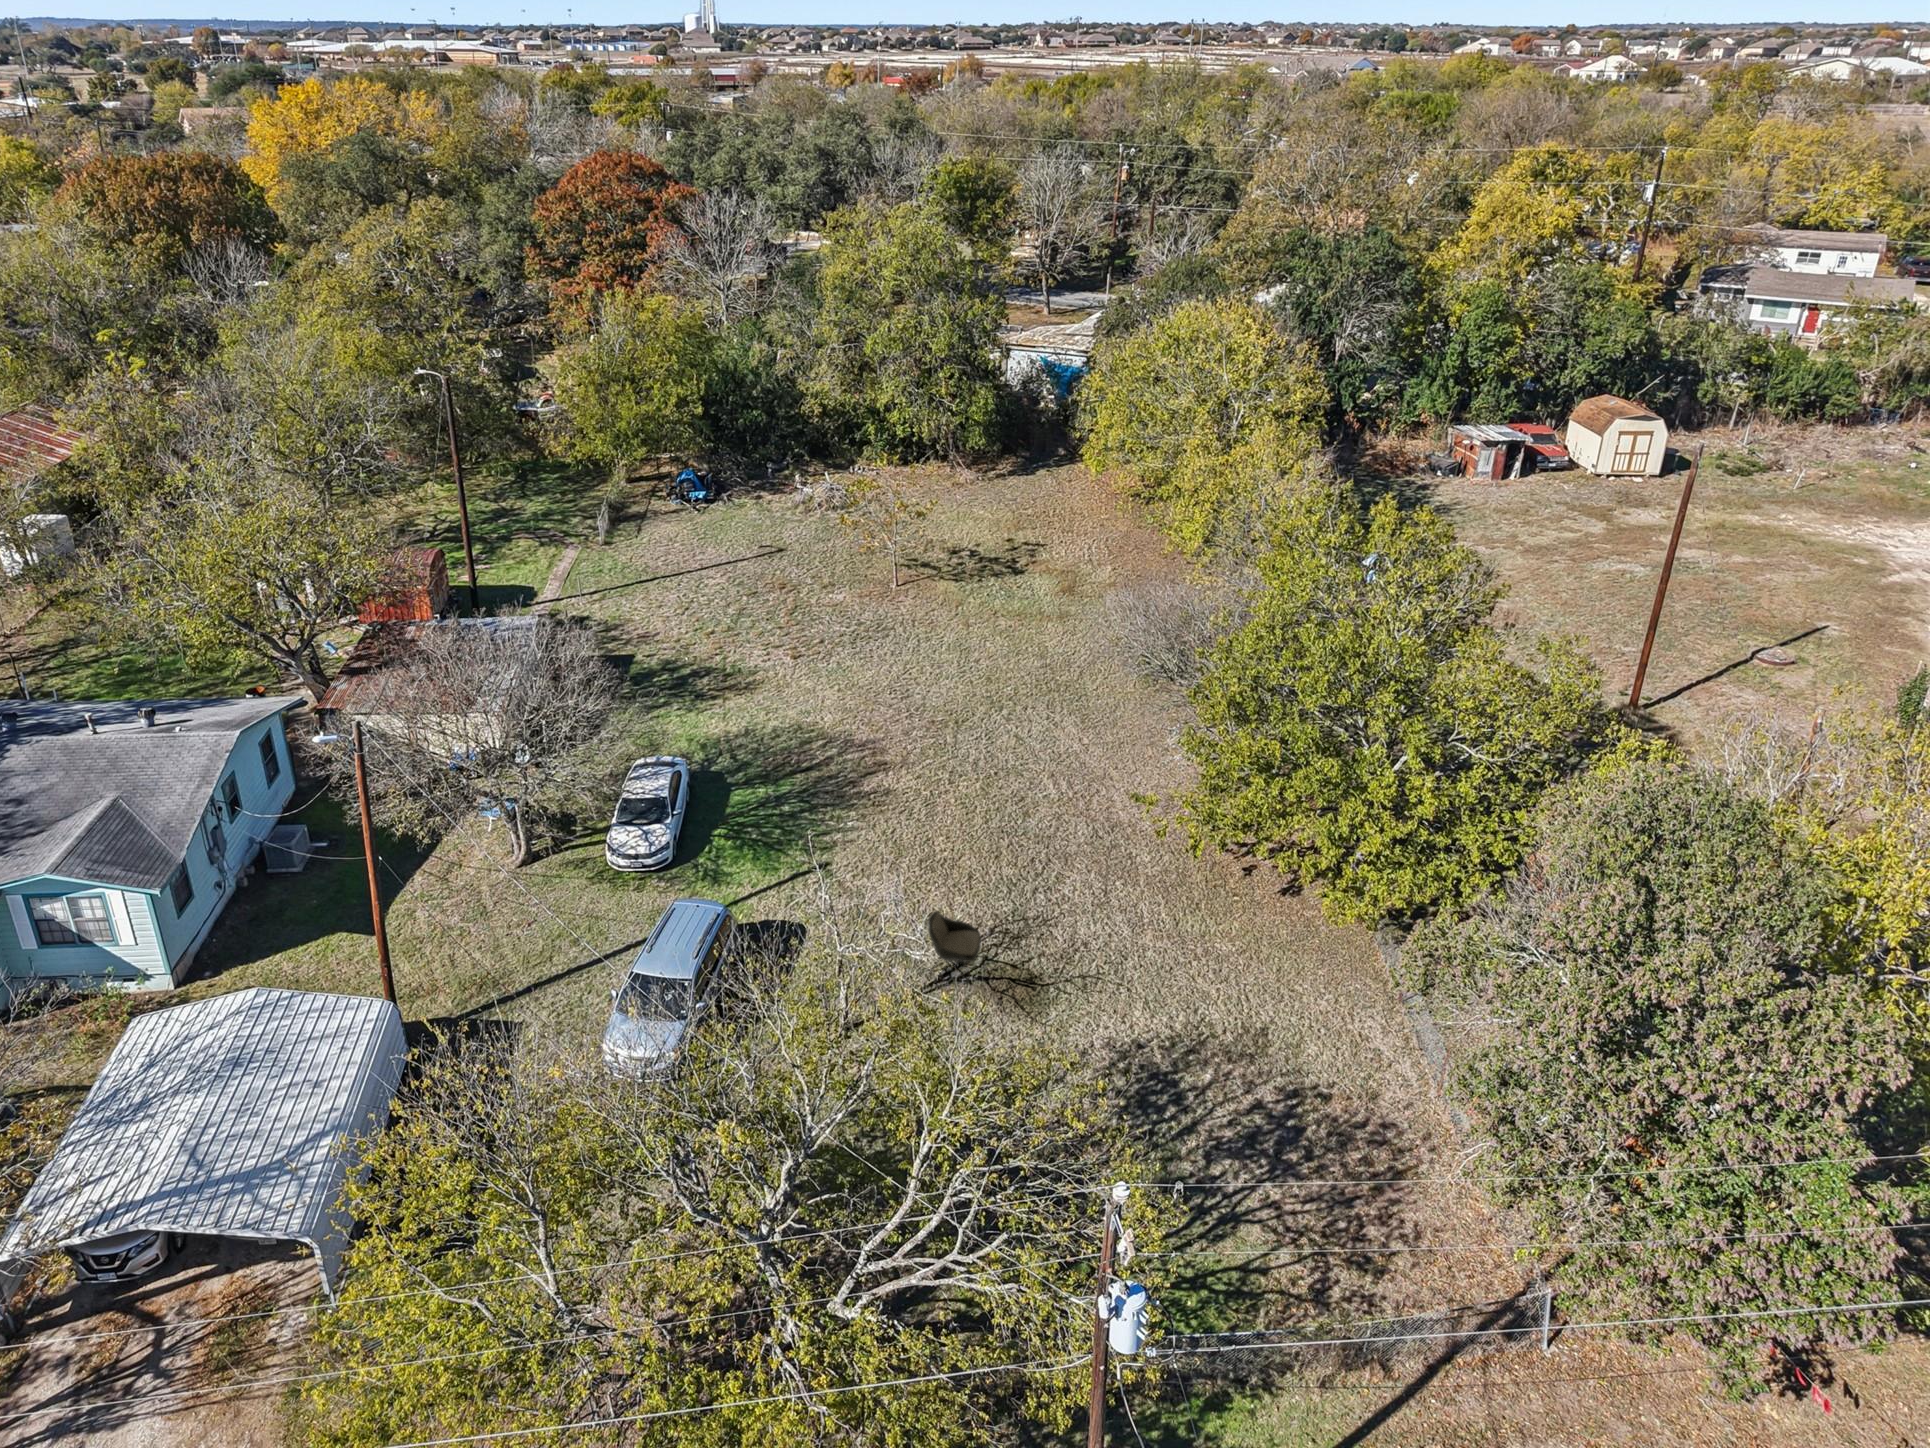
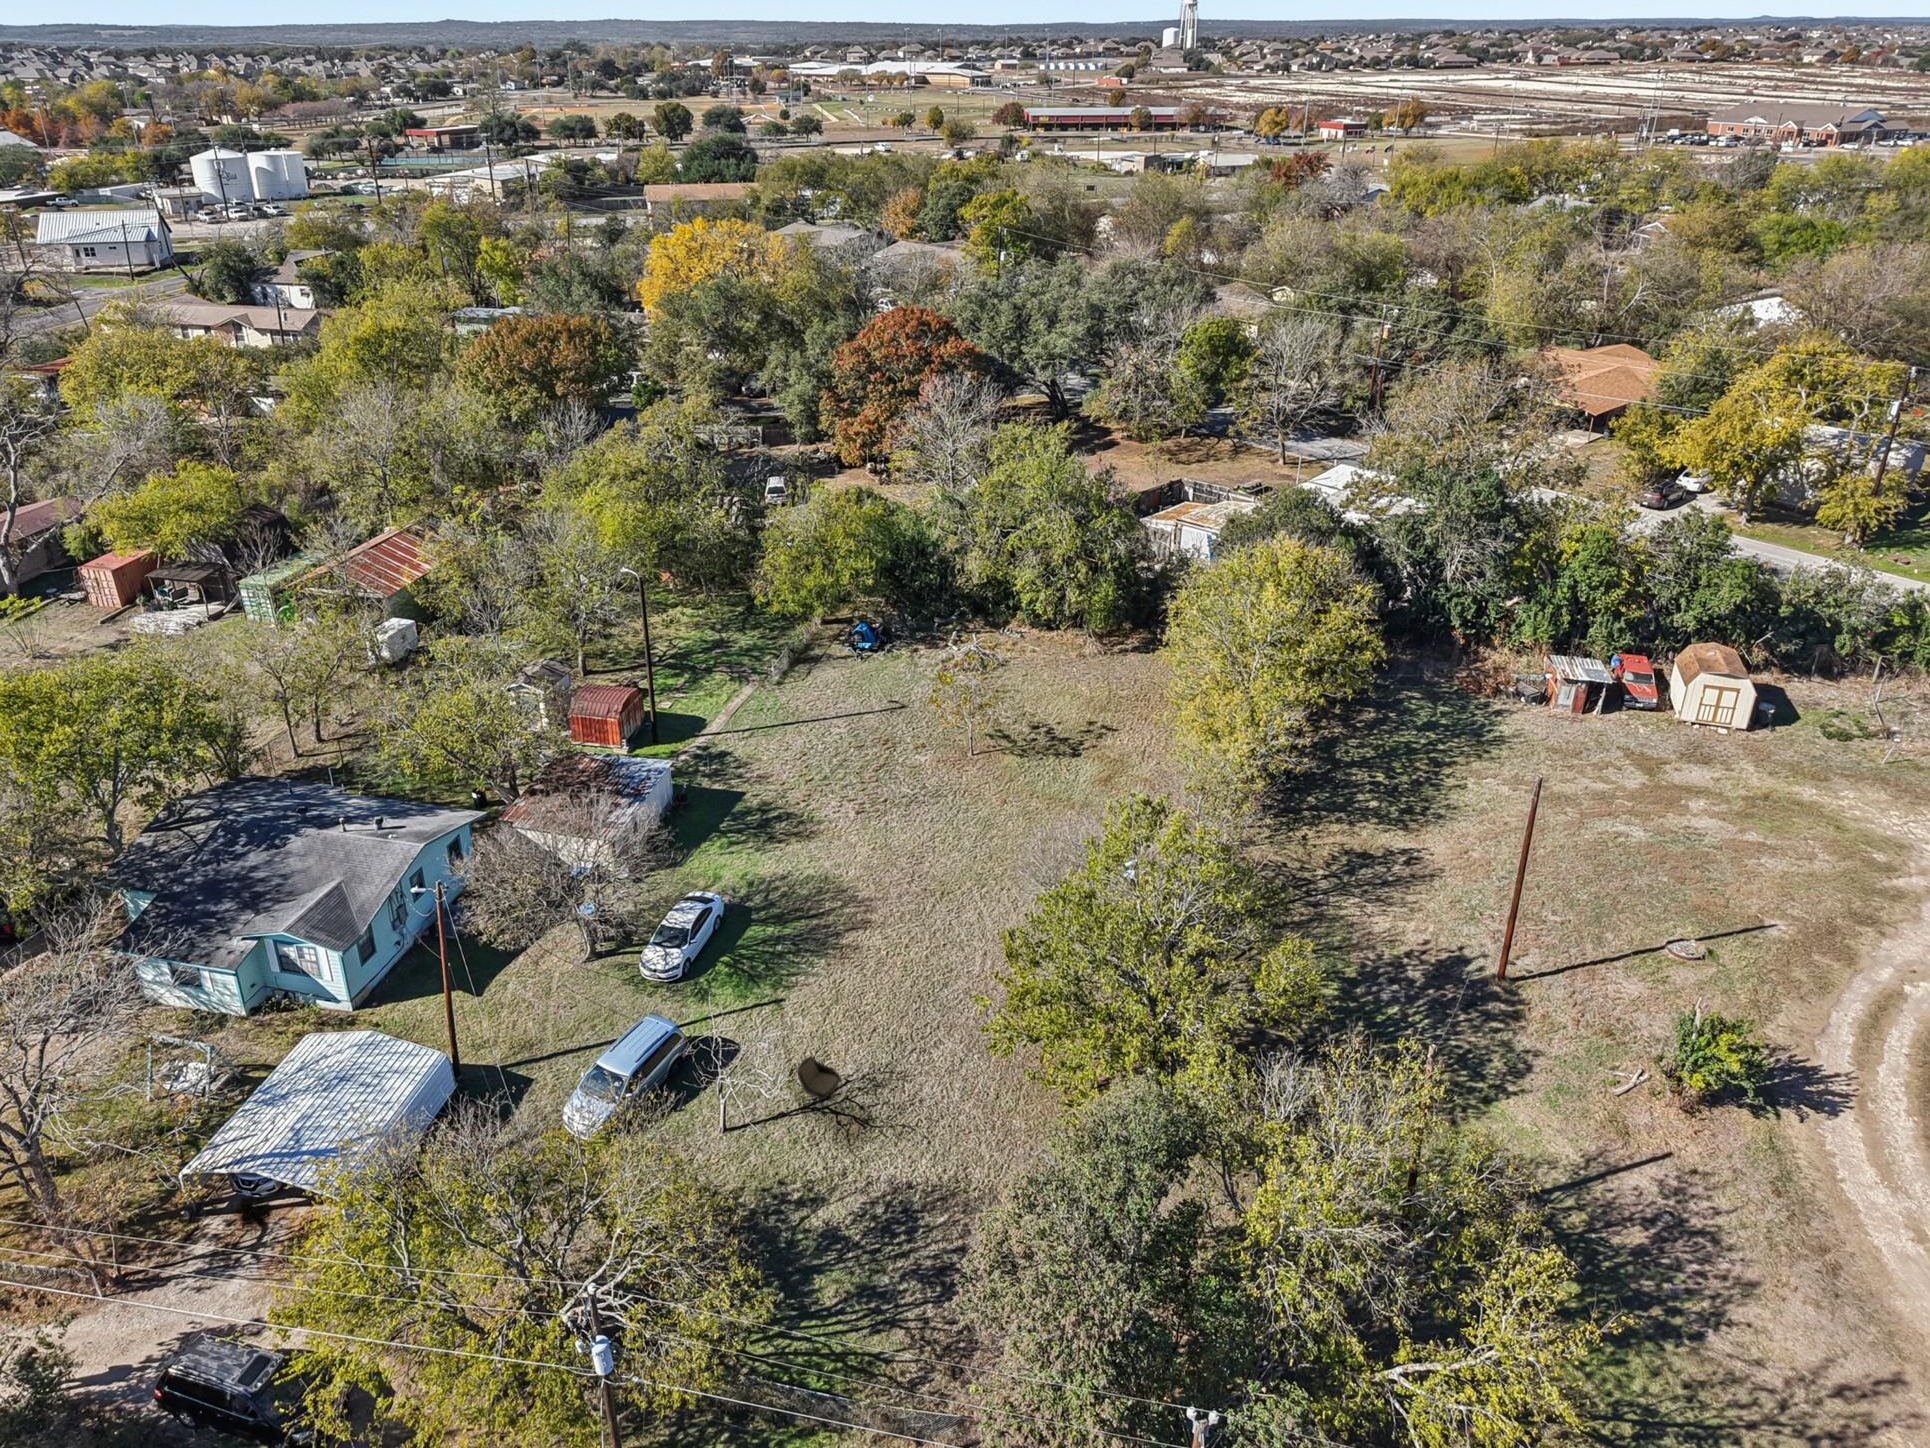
storage bin: none [97,1284,161,1332] -> present [240,1199,272,1223]

